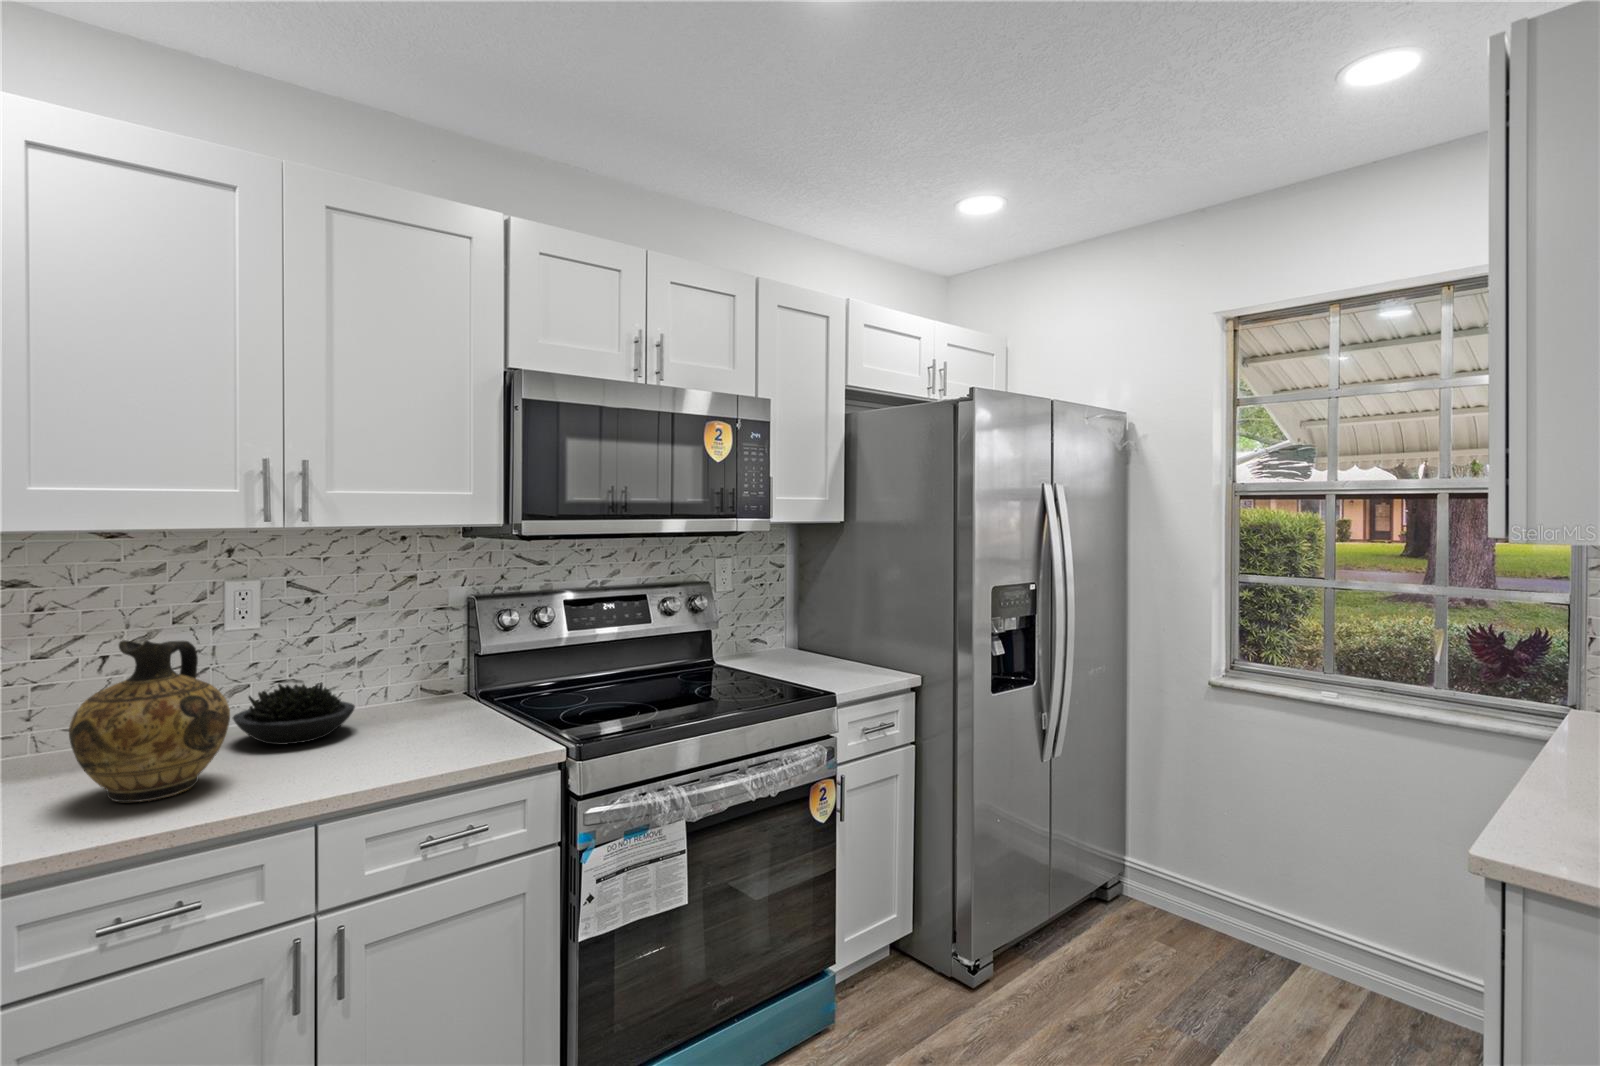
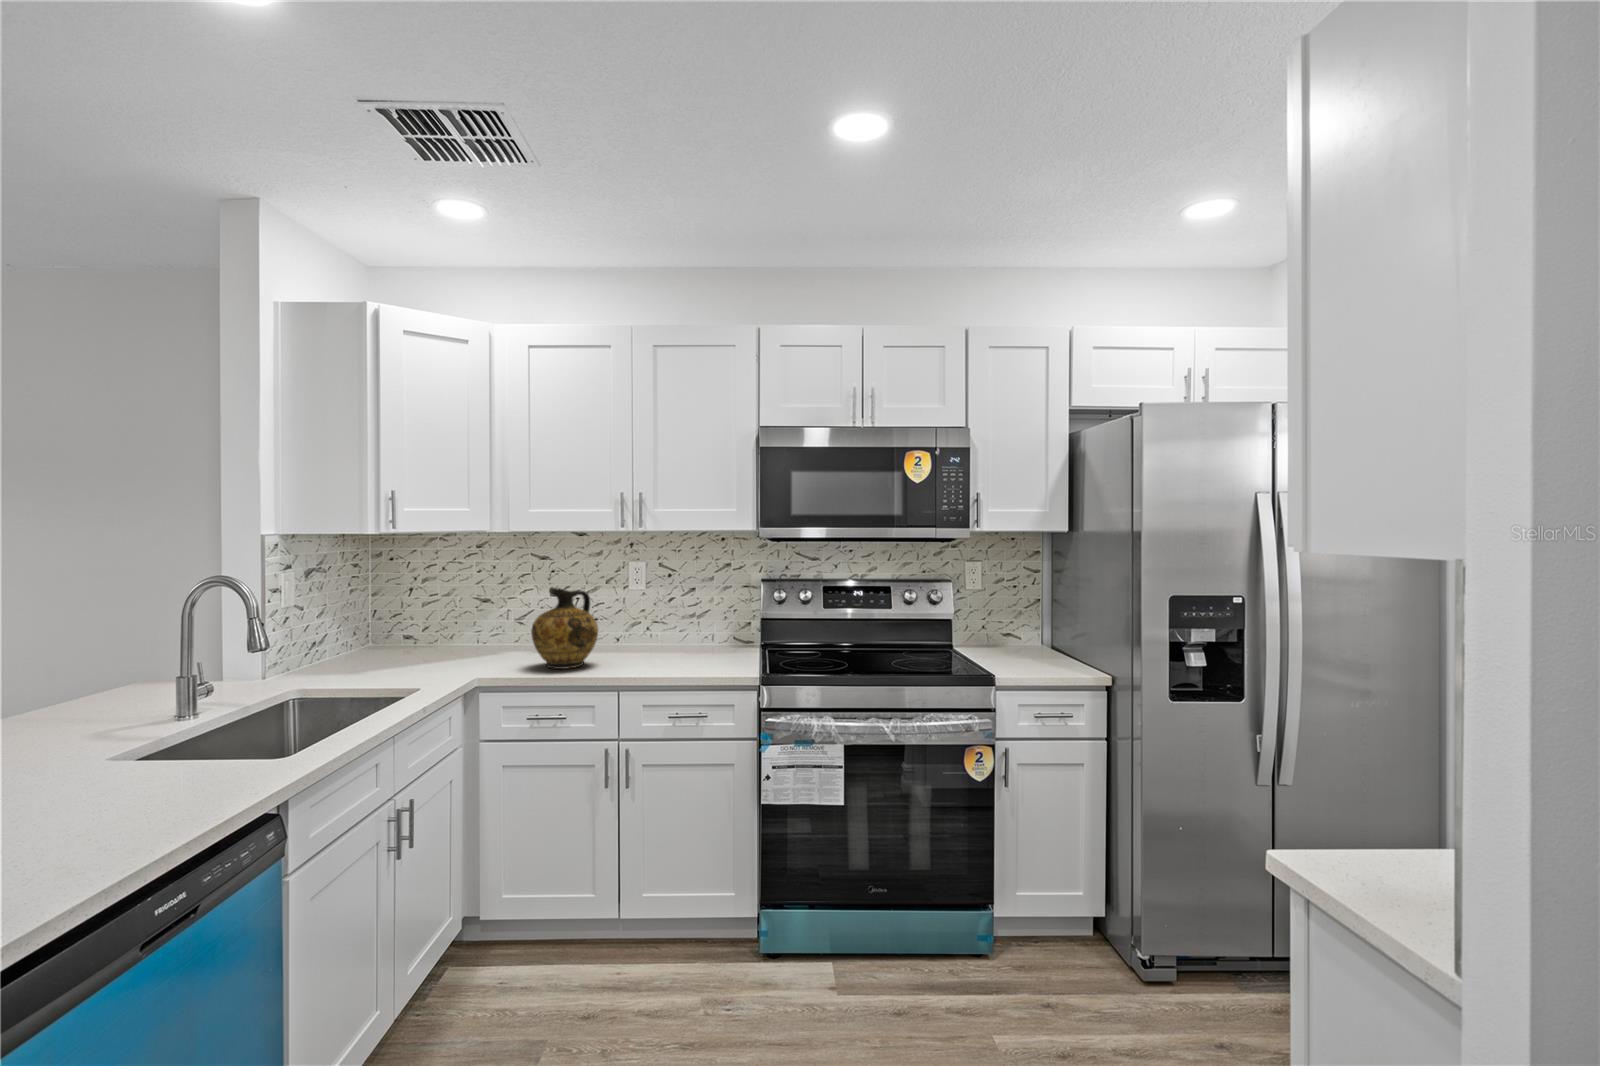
succulent plant: present [233,683,355,745] -> none [619,622,681,657]

